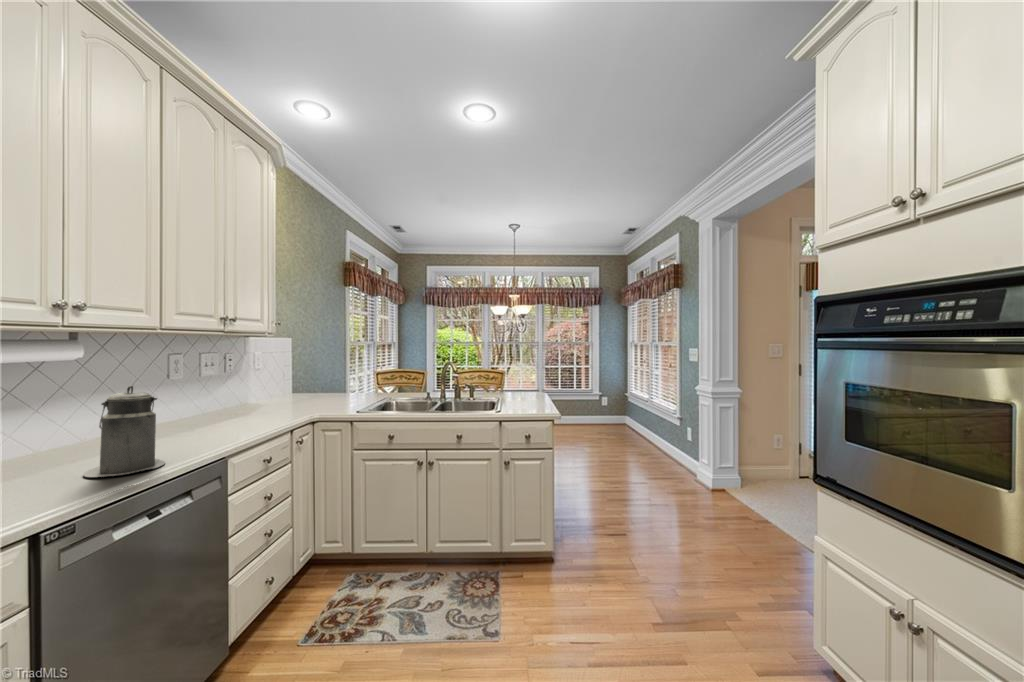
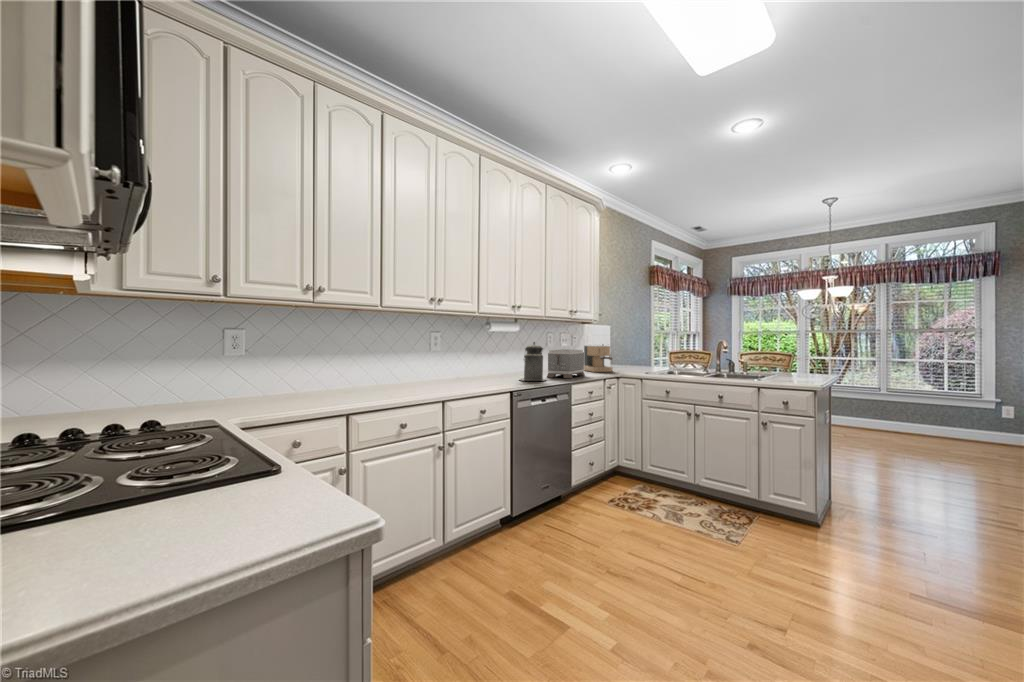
coffee maker: none [252,370,304,415] -> present [584,344,613,372]
toaster: none [169,386,256,448] -> present [547,349,585,378]

